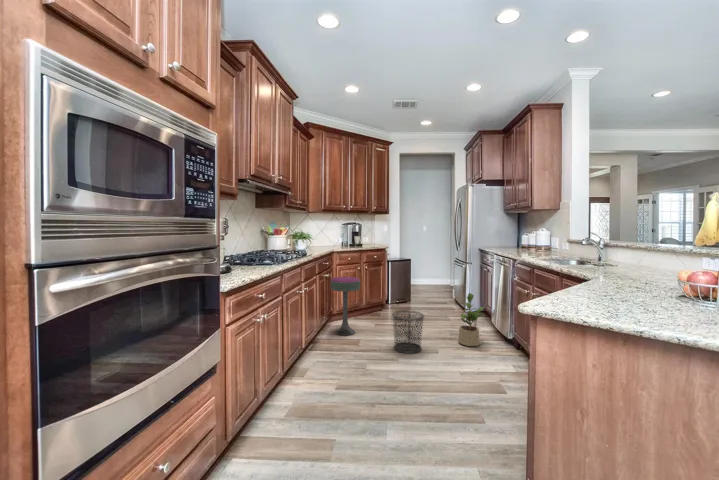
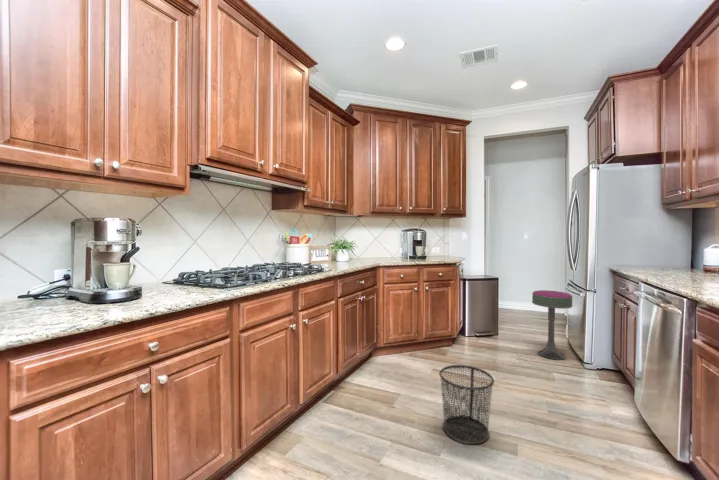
bar stool: present [331,277,360,336] -> present [532,290,573,360]
potted plant: present [458,293,484,346] -> none [562,350,616,448]

